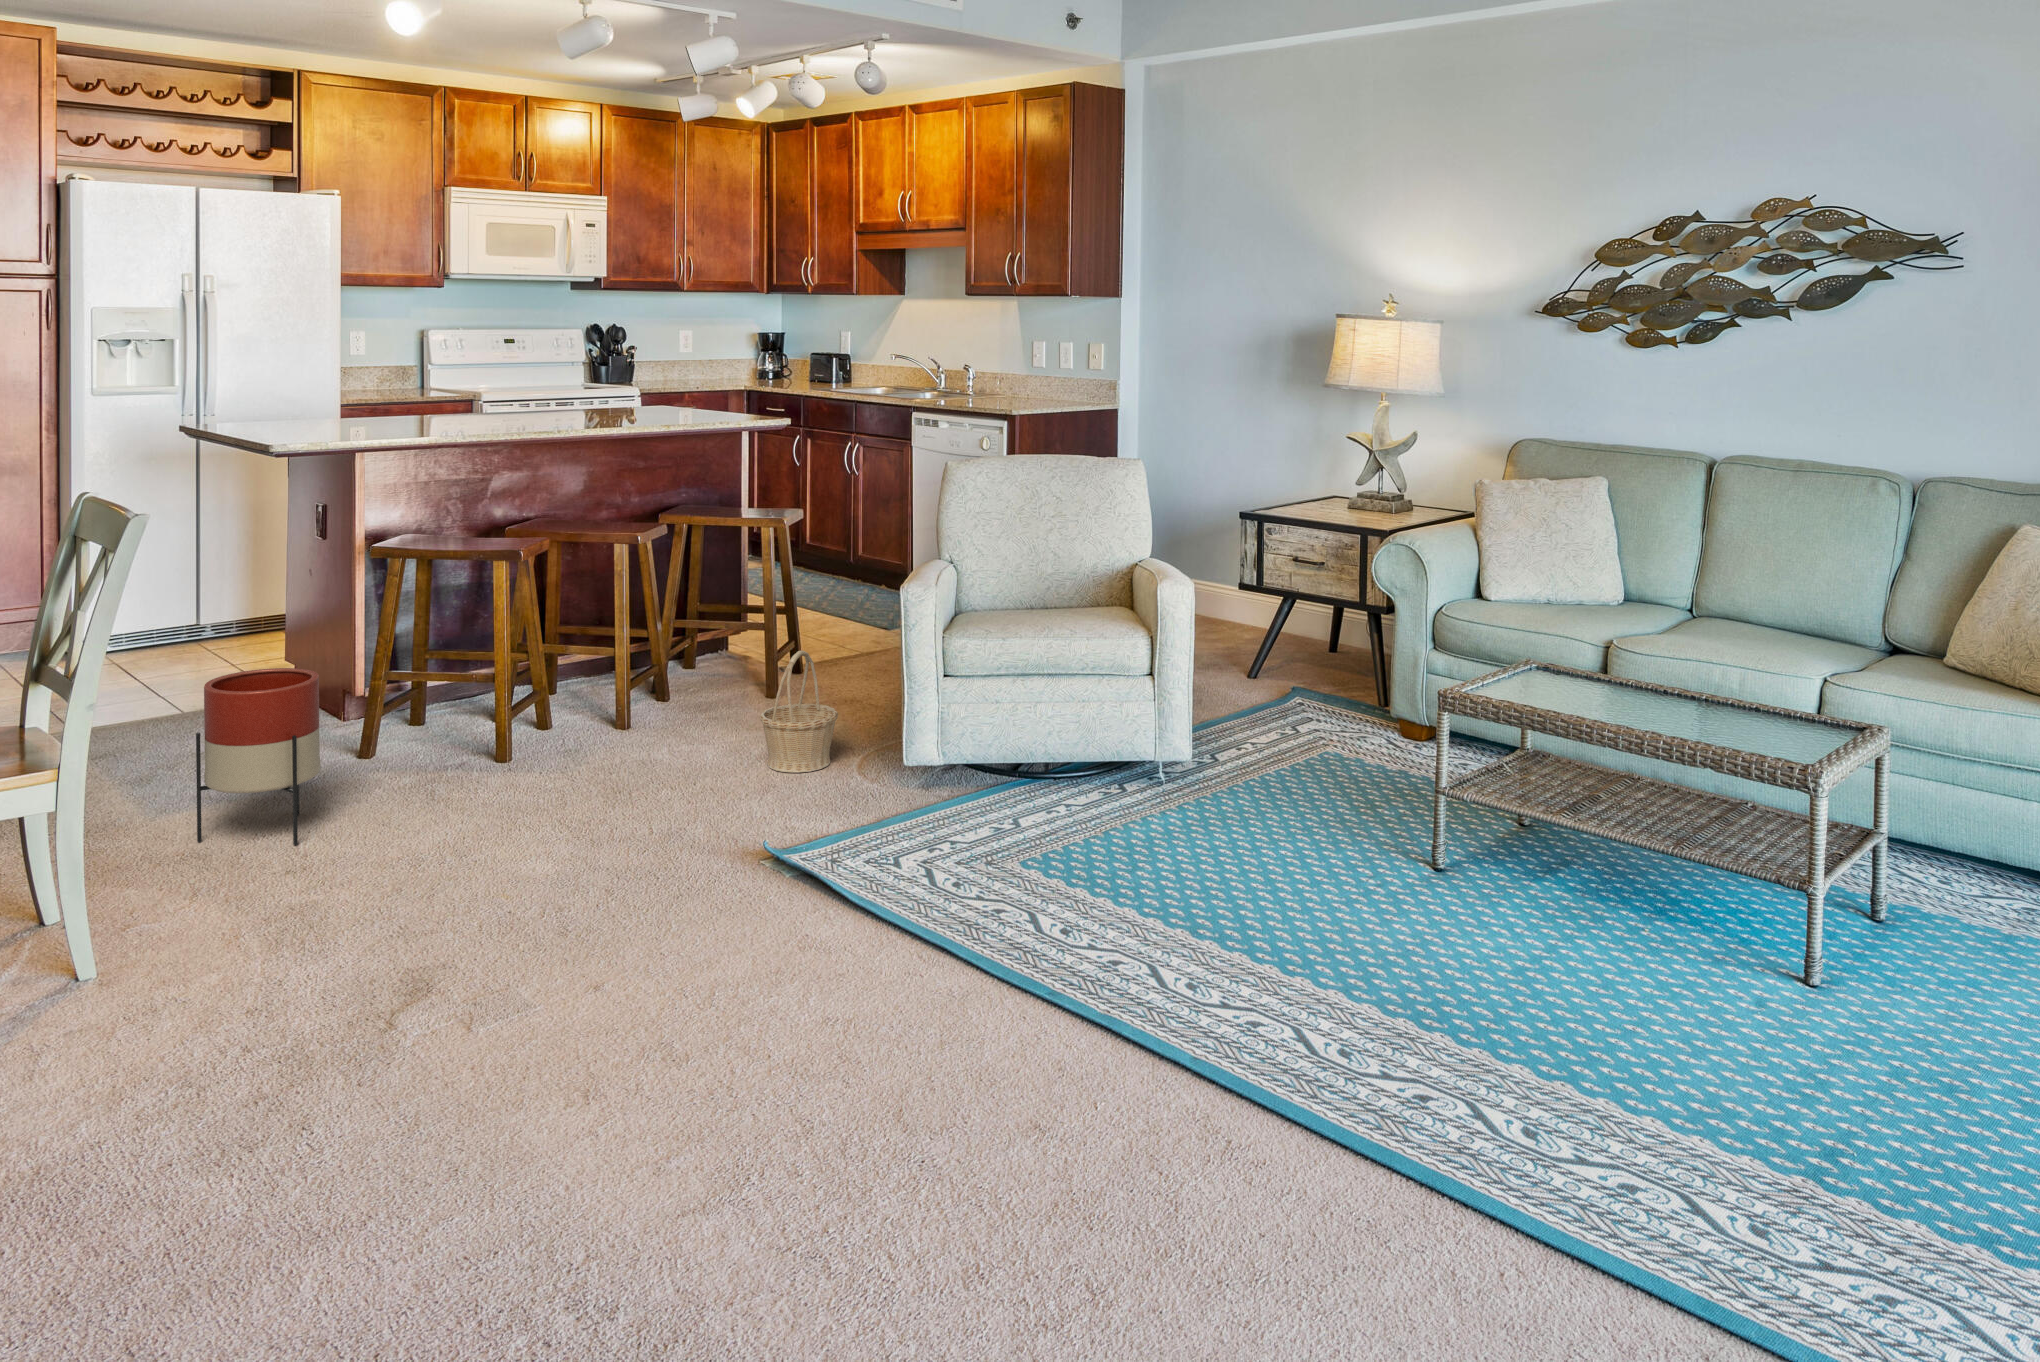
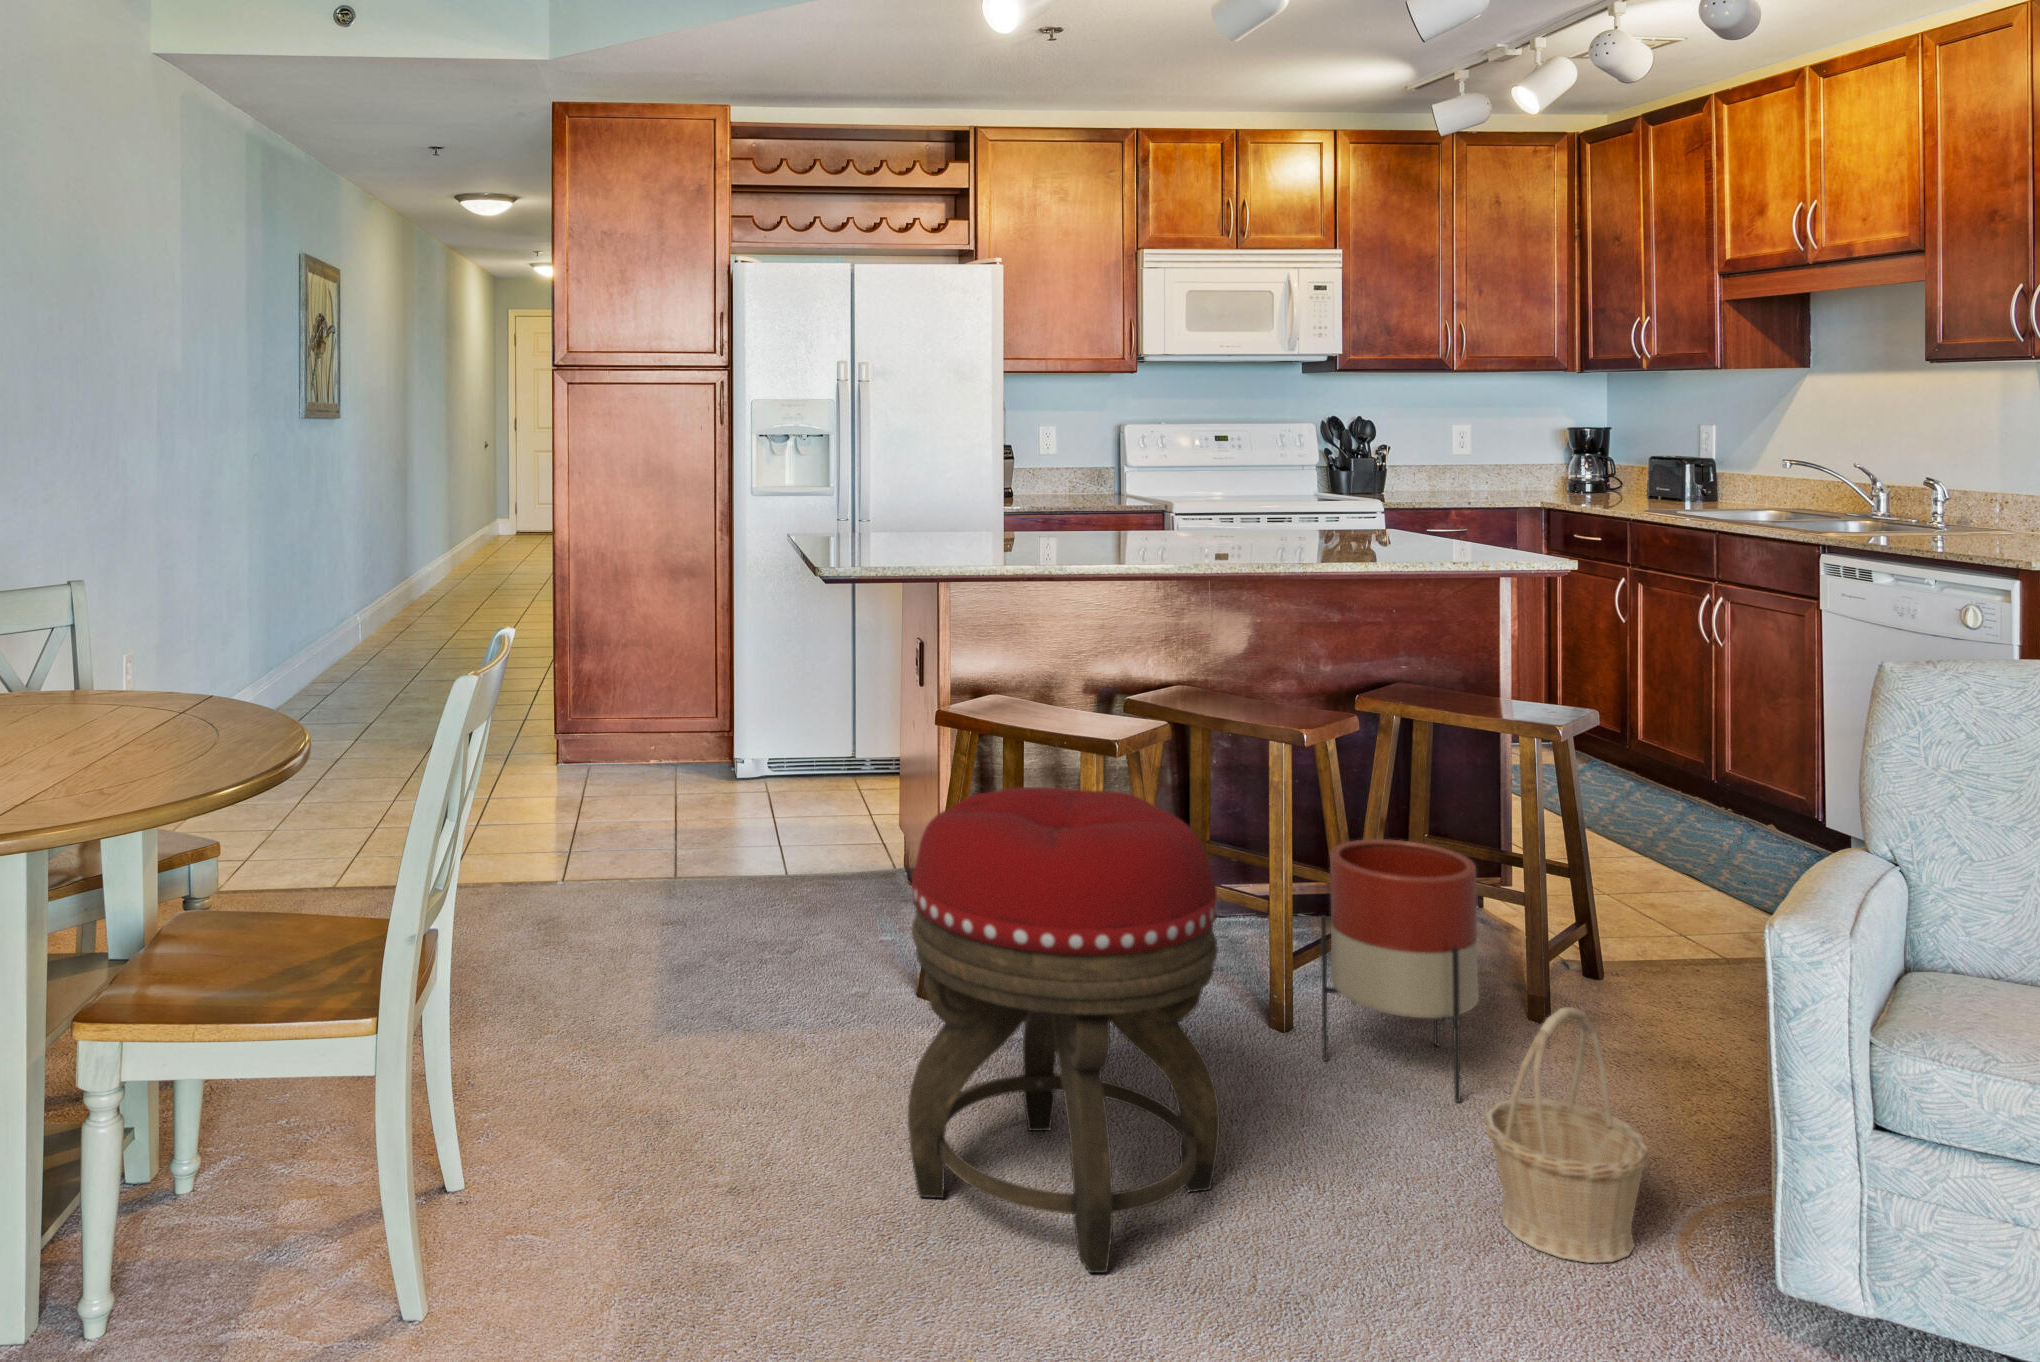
footstool: none [434,571,626,827] -> present [908,787,1220,1273]
planter: present [196,668,320,845] -> present [1321,839,1479,1102]

